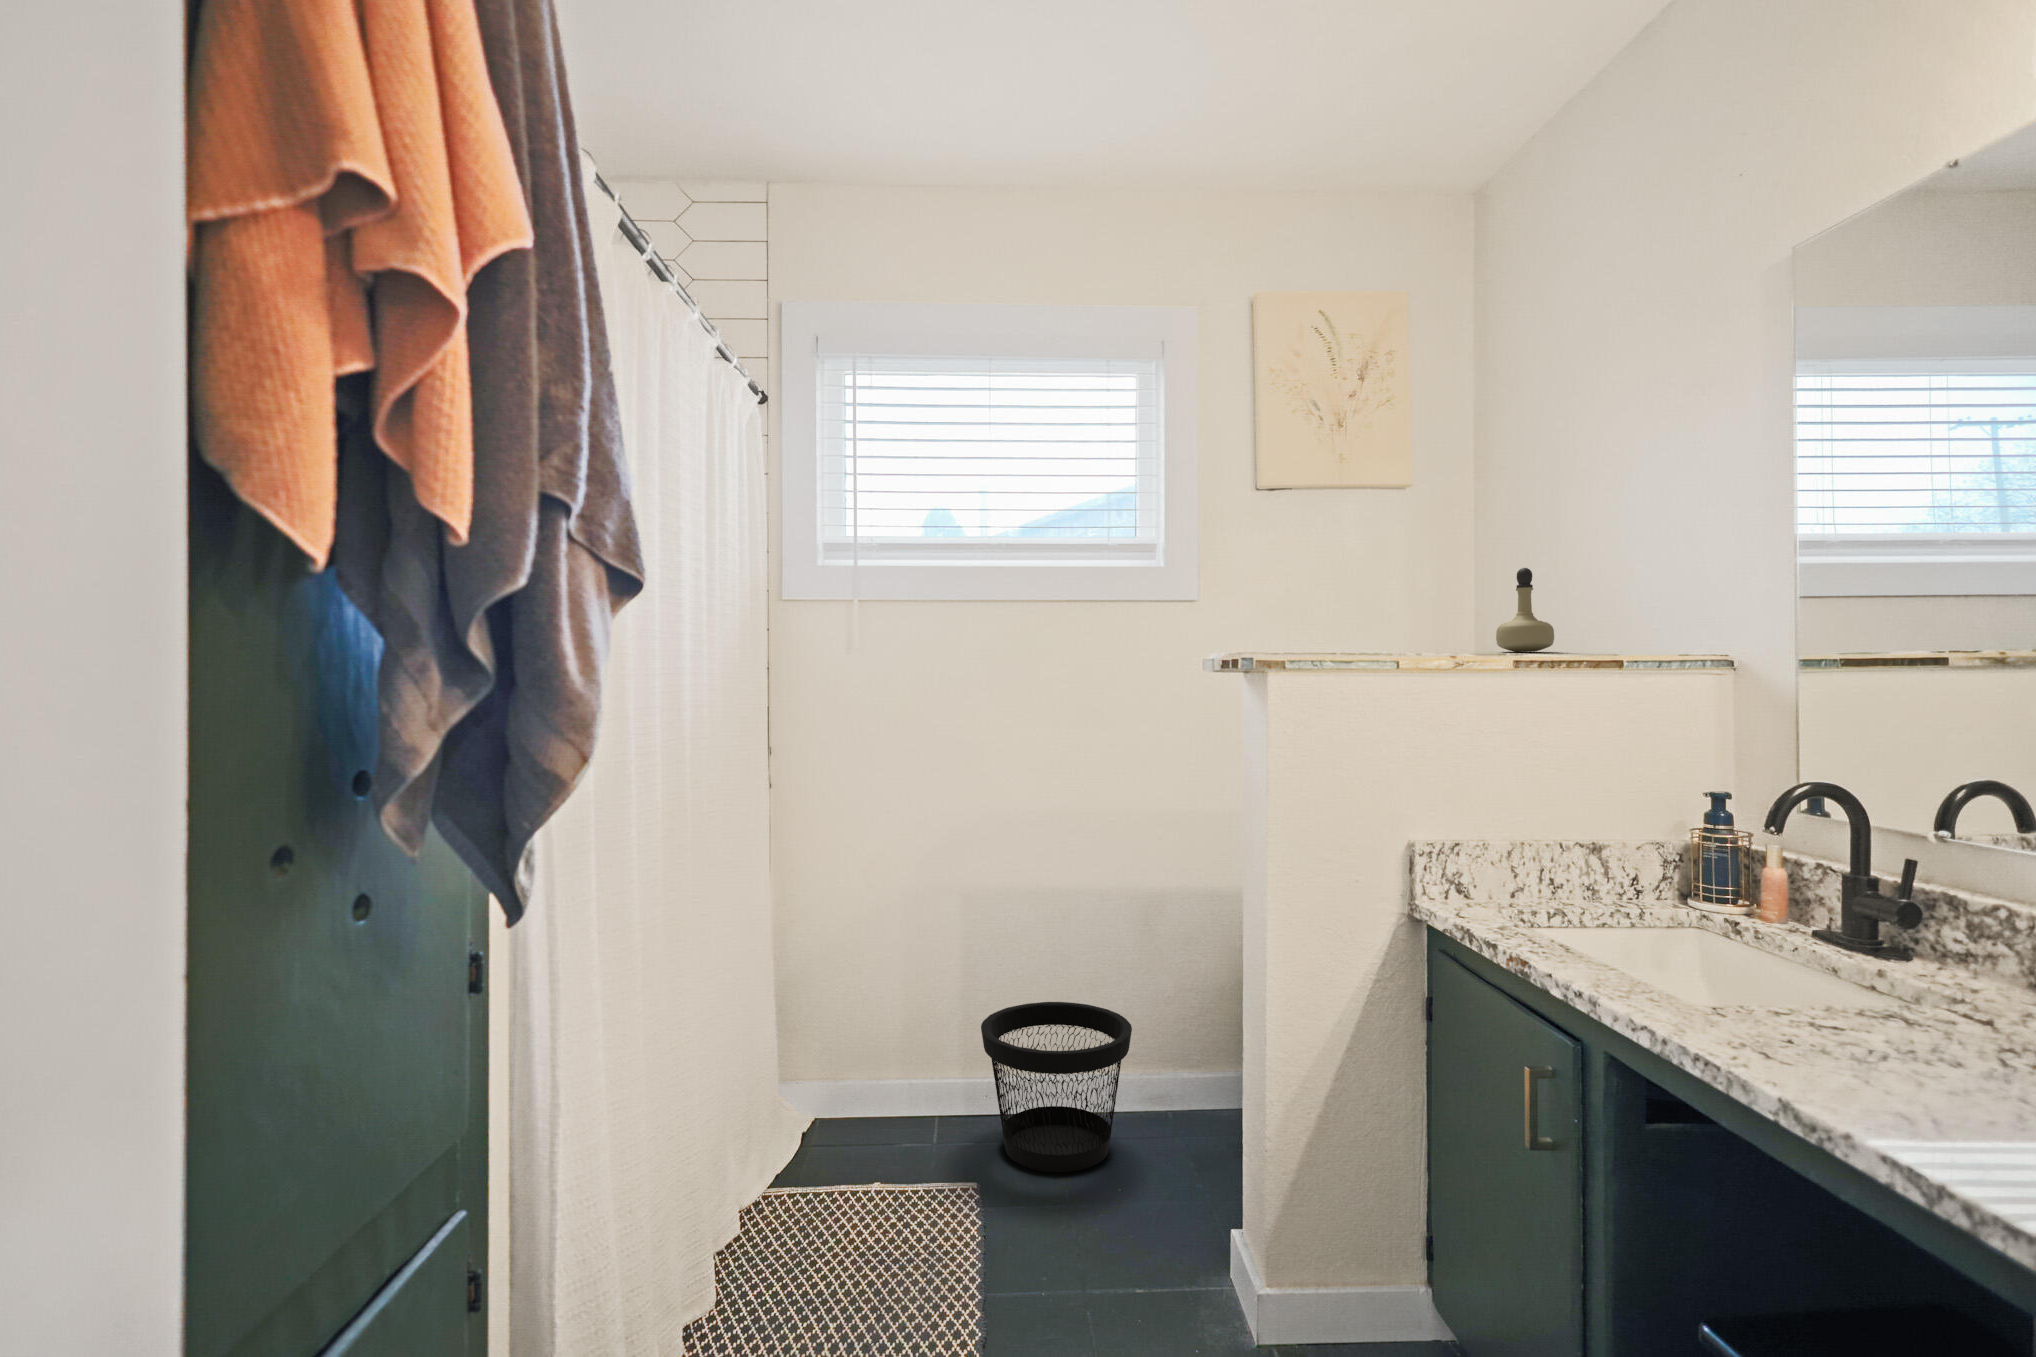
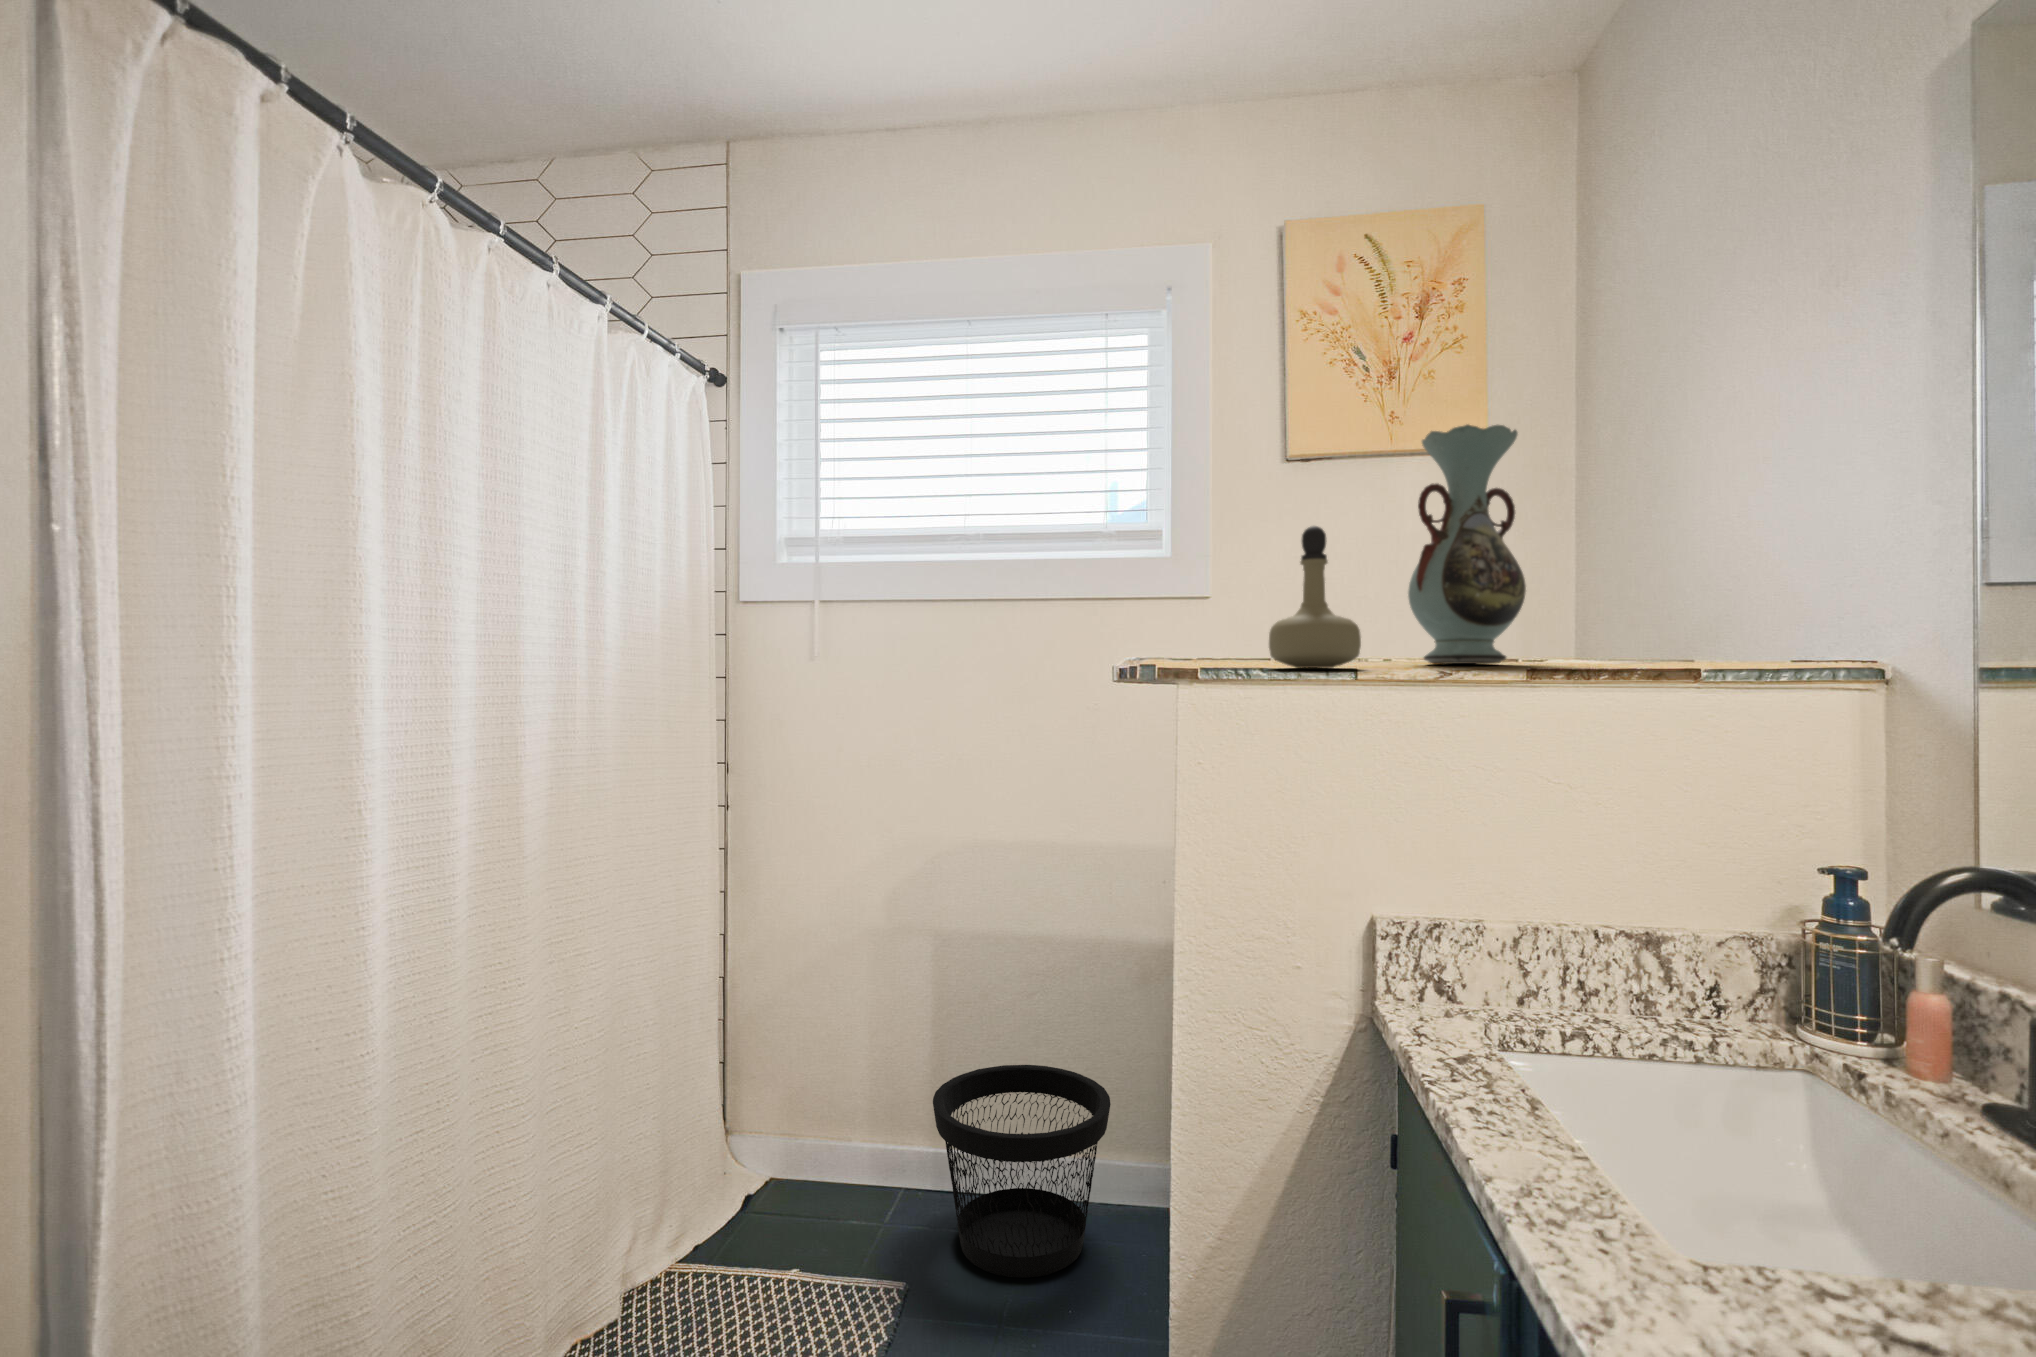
decorative vase: none [1400,478,1487,657] -> present [1408,424,1526,664]
perfume bottle: present [1496,568,1554,652] -> present [1269,526,1361,668]

